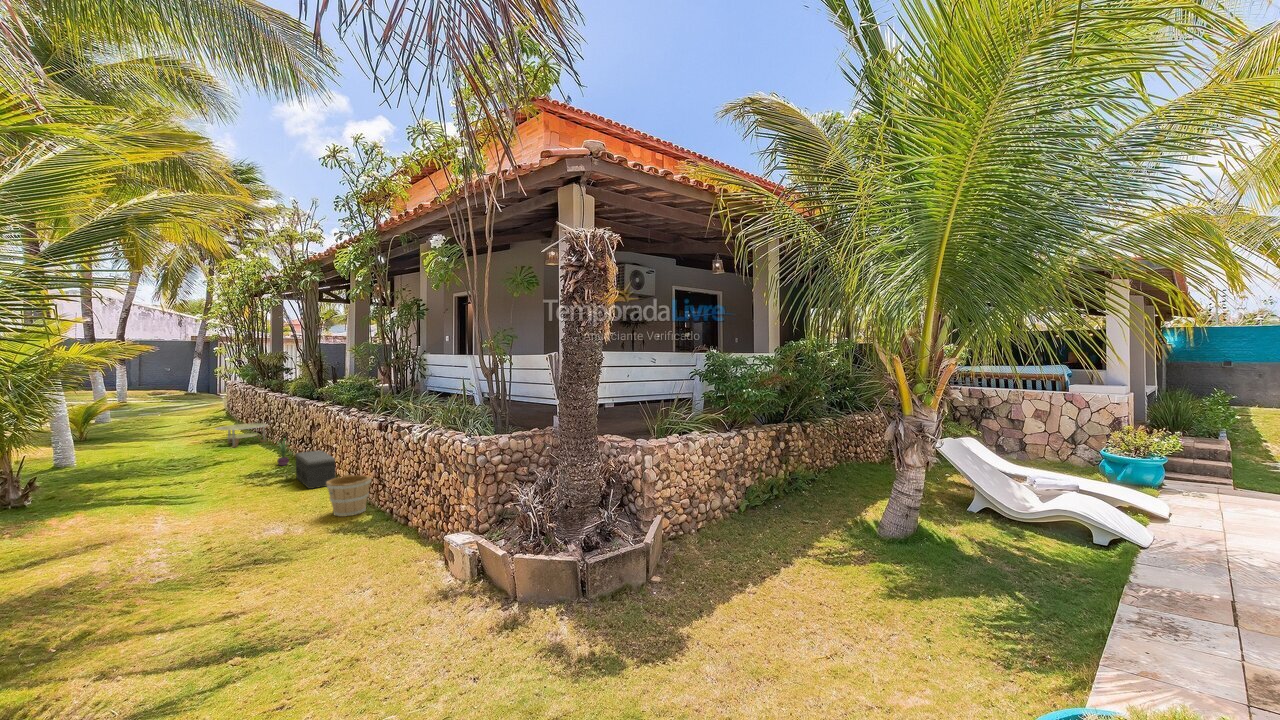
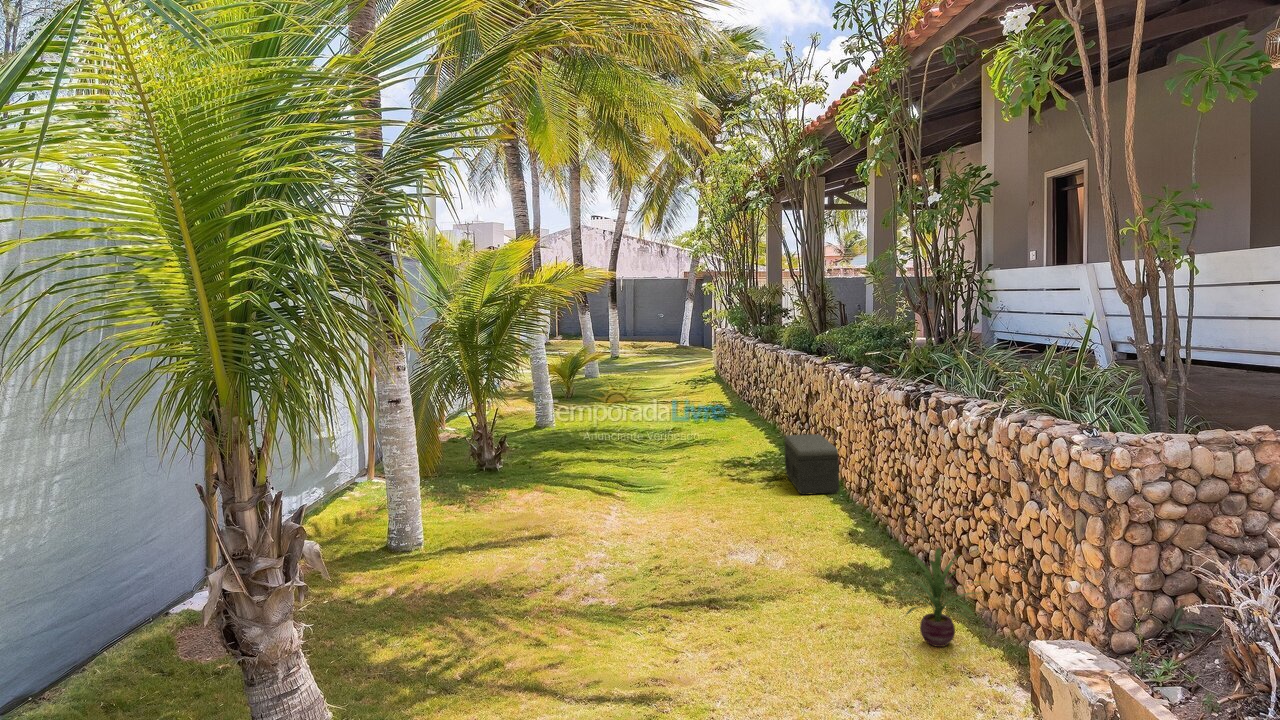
round table: present [215,423,268,447] -> none [696,388,758,420]
decorative plant: present [277,438,289,466] -> present [896,548,984,647]
wooden bucket: present [326,475,371,517] -> none [819,480,891,552]

